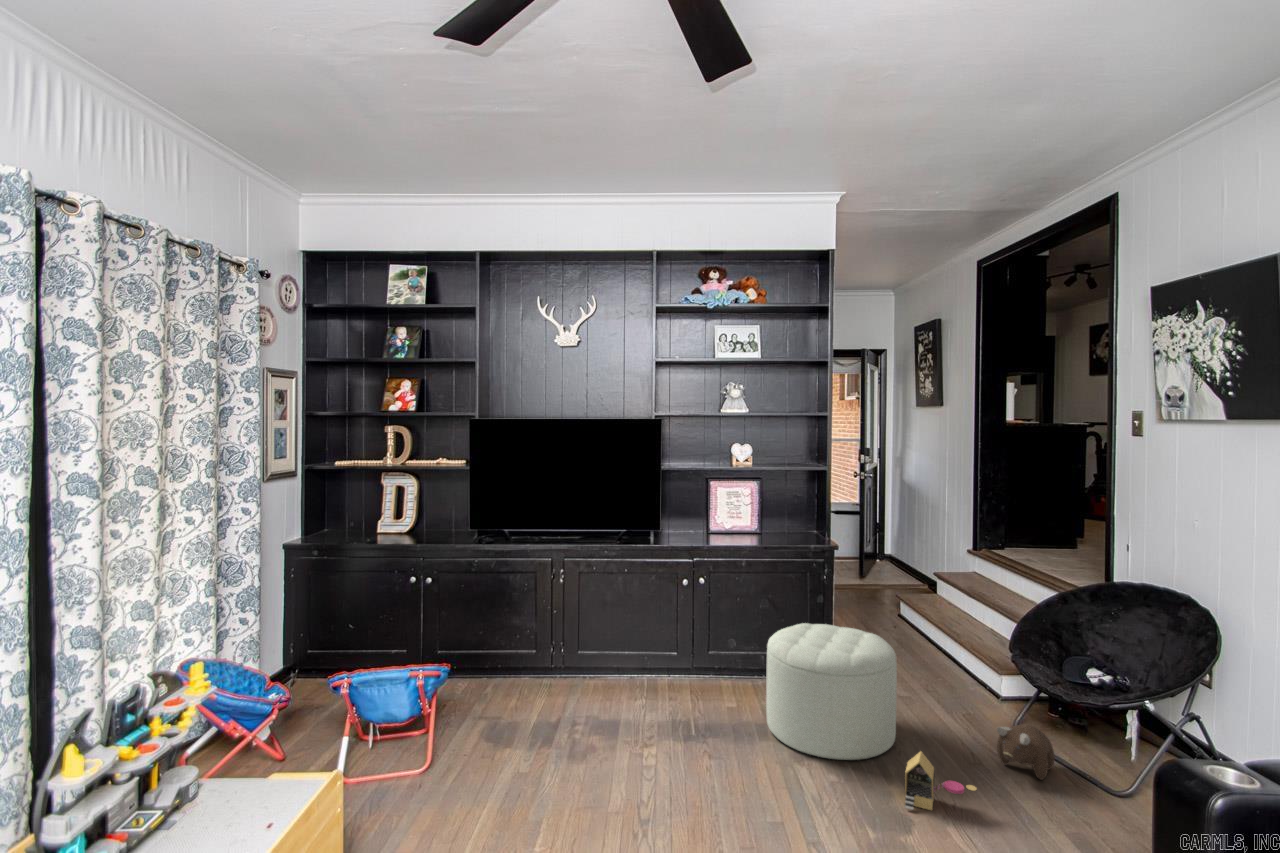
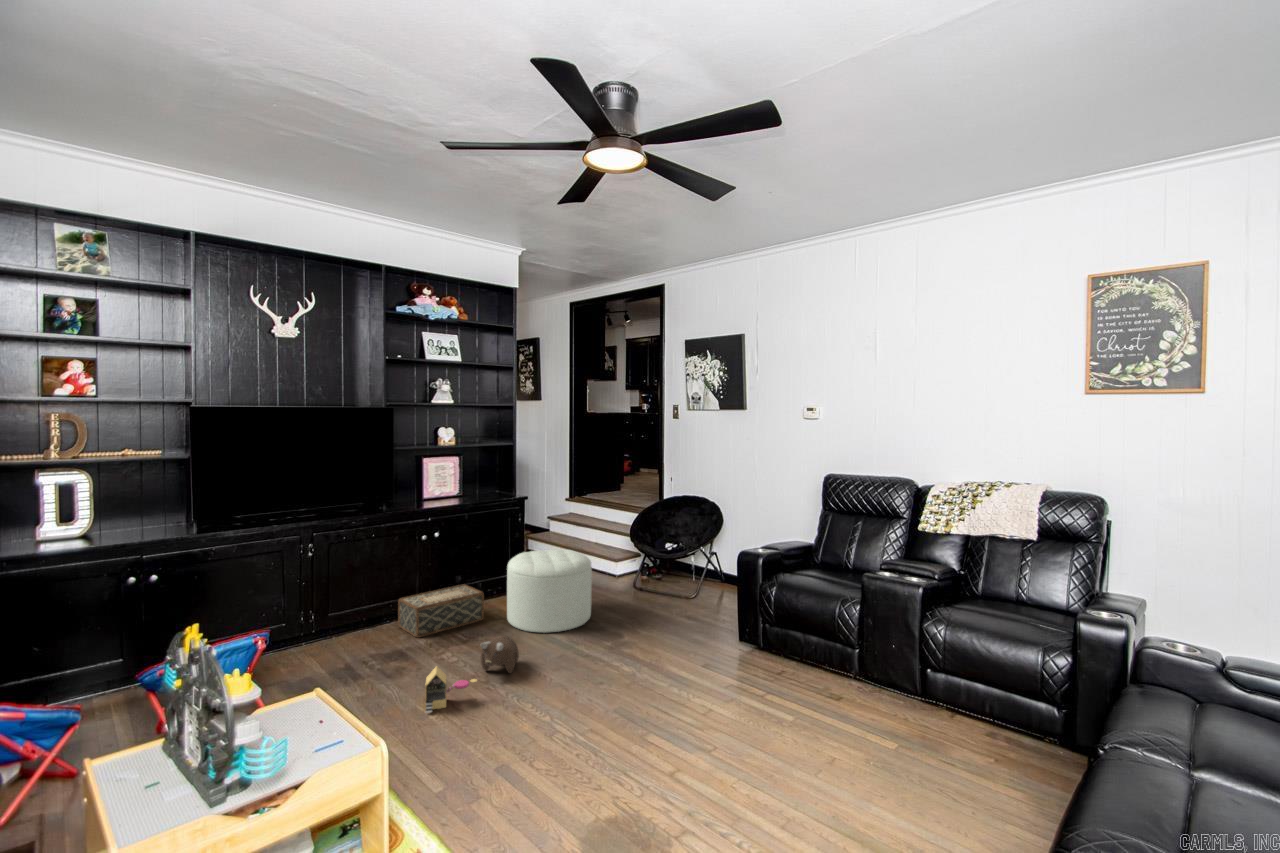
woven basket: none [650,649,746,705] -> present [398,584,484,638]
plush toy: present [997,724,1055,780] -> present [481,635,519,673]
toy house: present [905,752,977,810] -> present [425,666,477,713]

